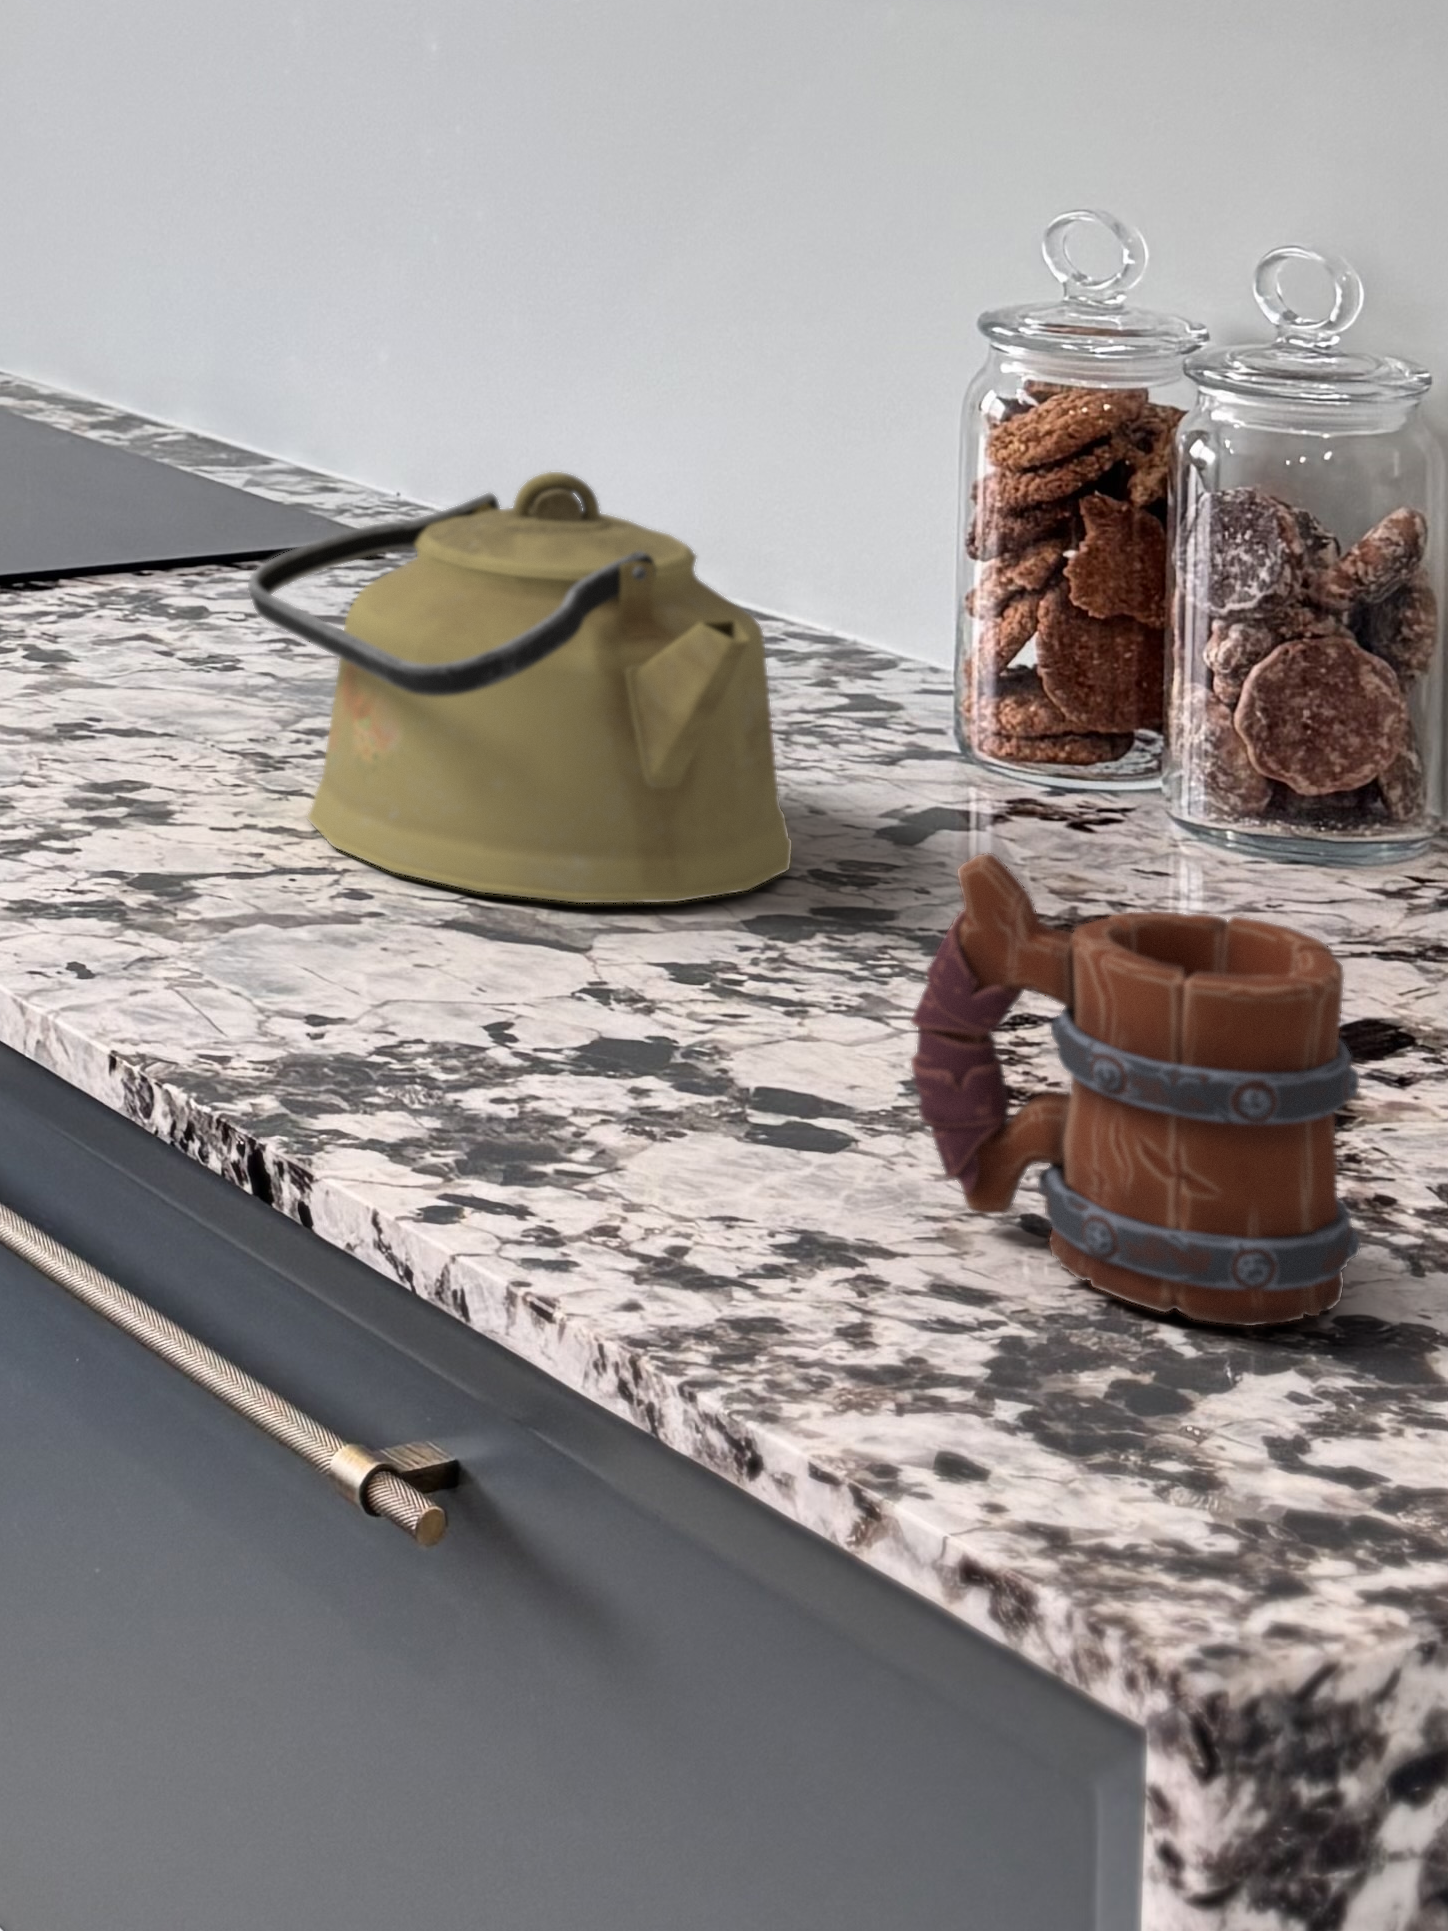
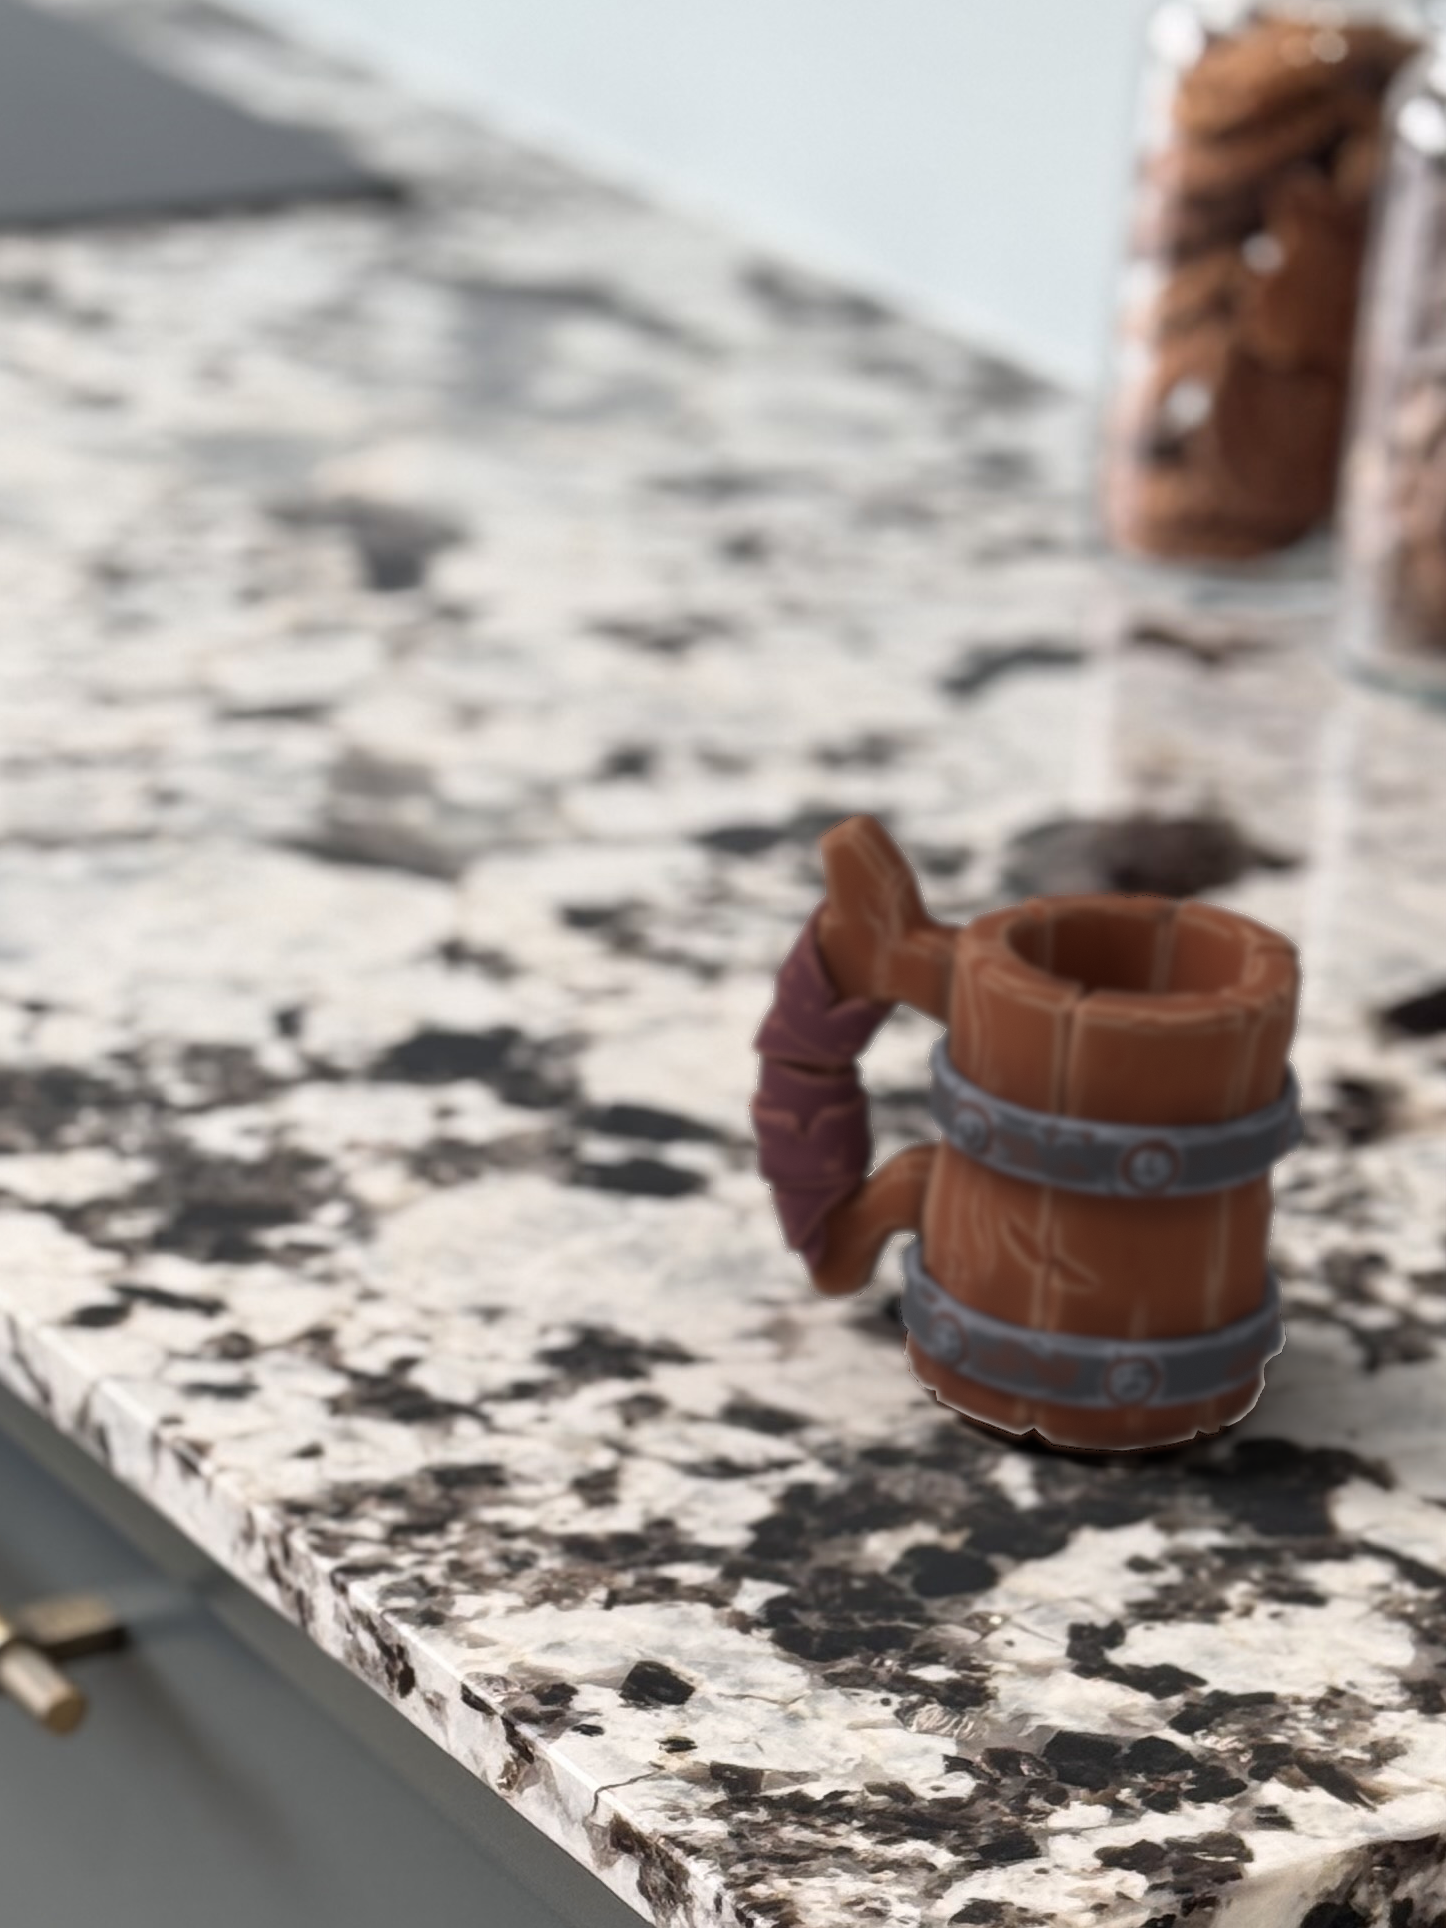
kettle: present [248,472,792,903] -> none [69,201,801,830]

